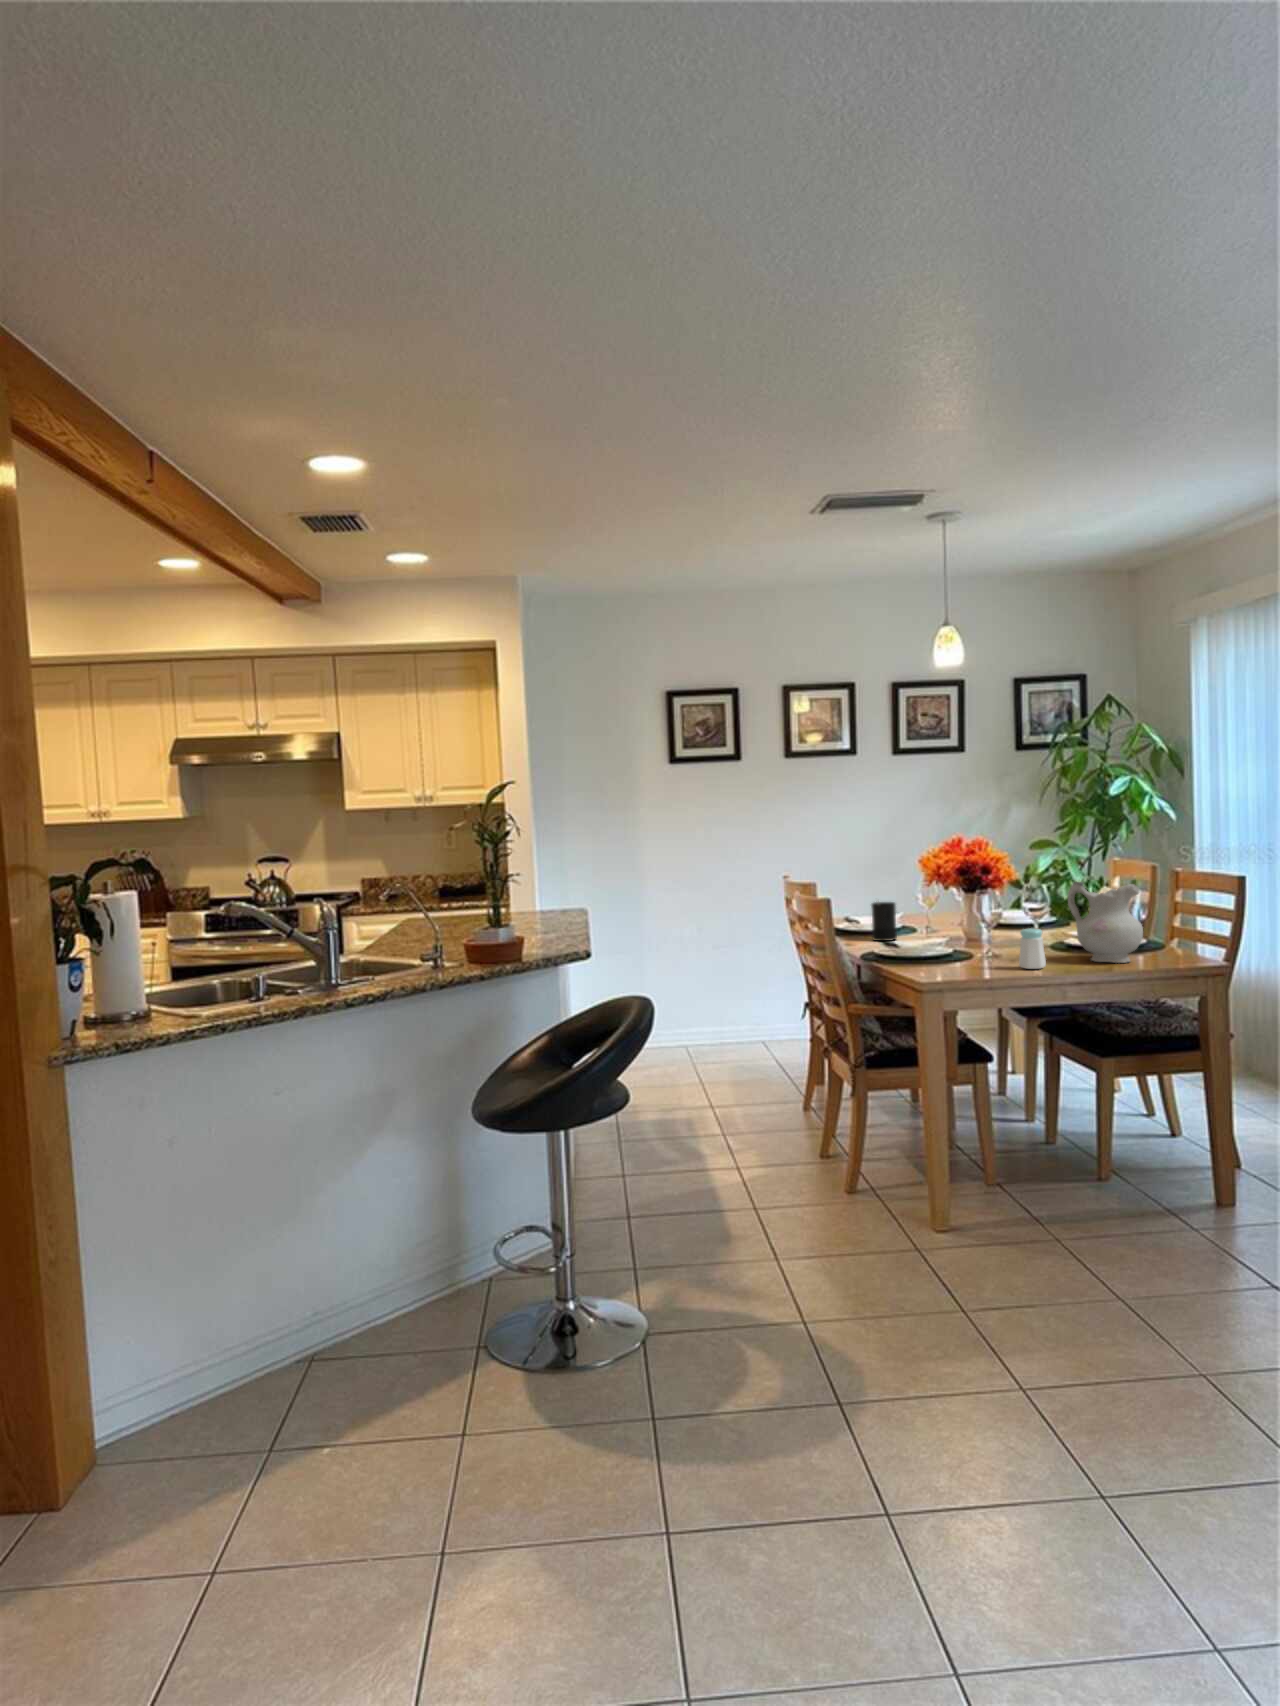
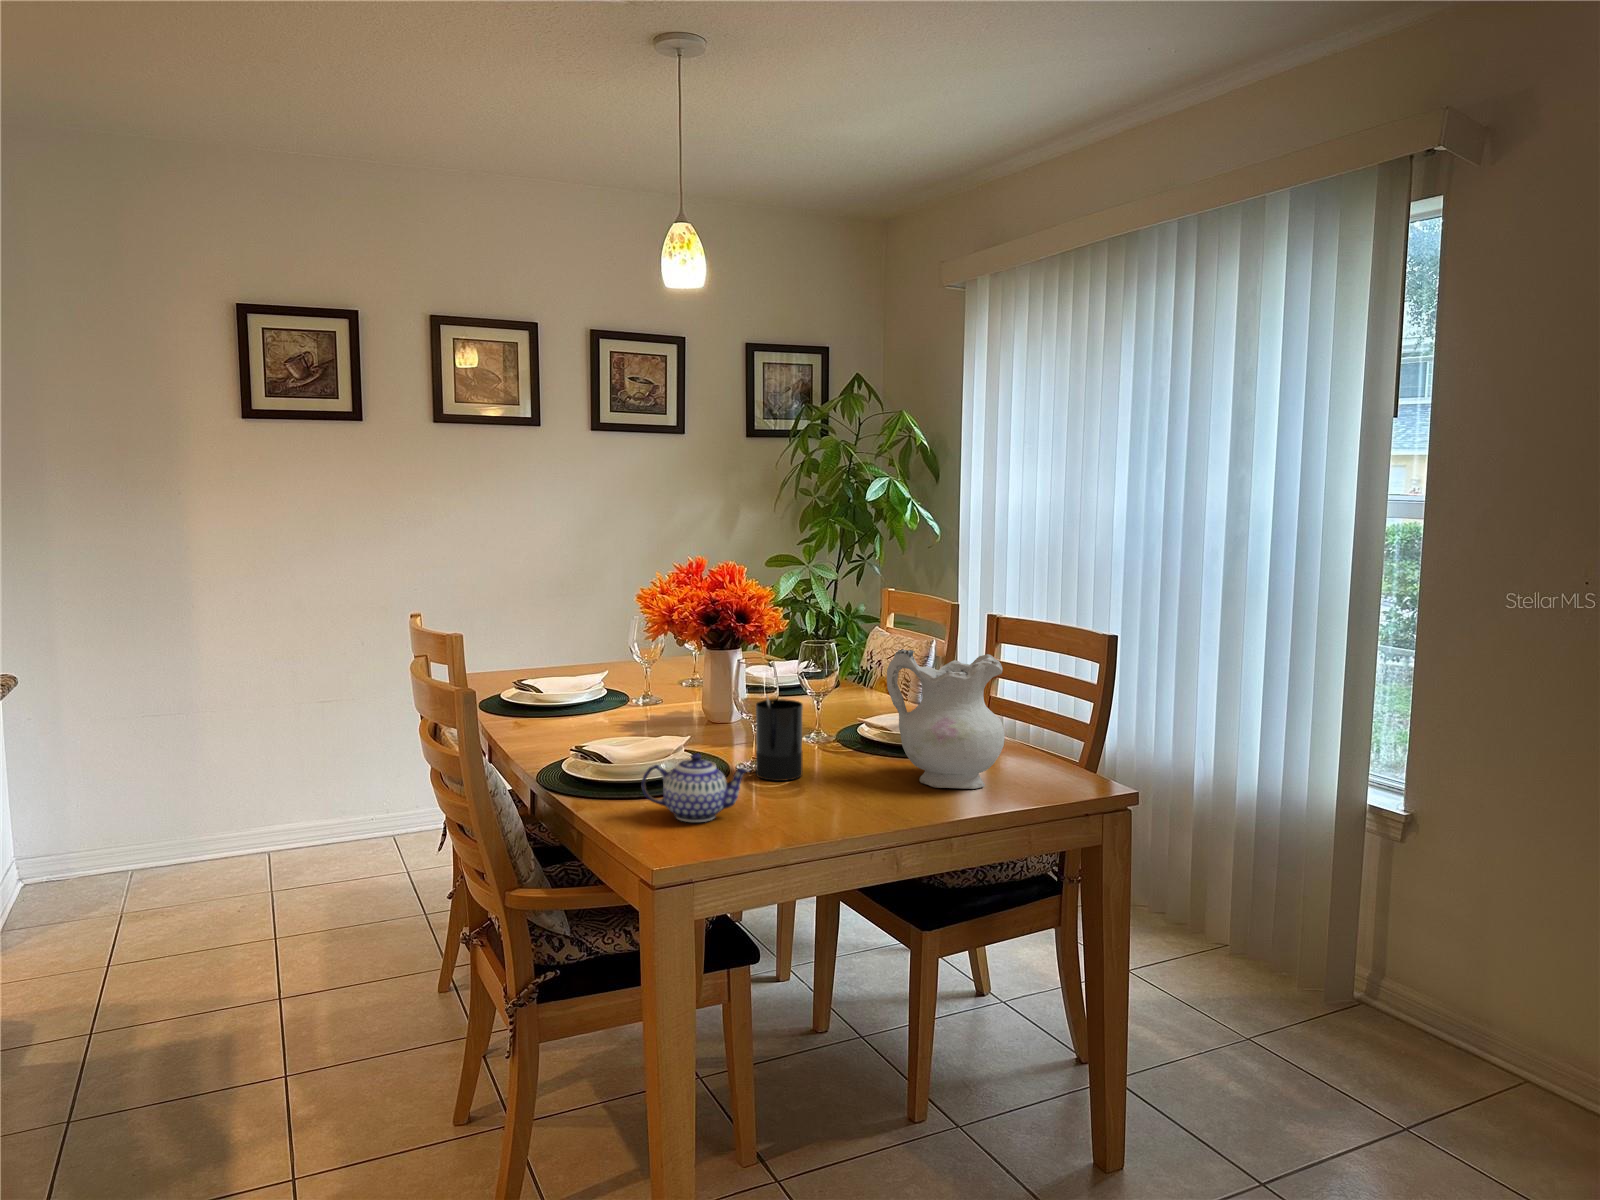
candle: present [871,902,897,941] -> present [756,694,803,781]
salt shaker: present [1019,928,1046,969] -> none [818,738,862,813]
teapot: none [919,934,978,970] -> present [642,753,749,822]

